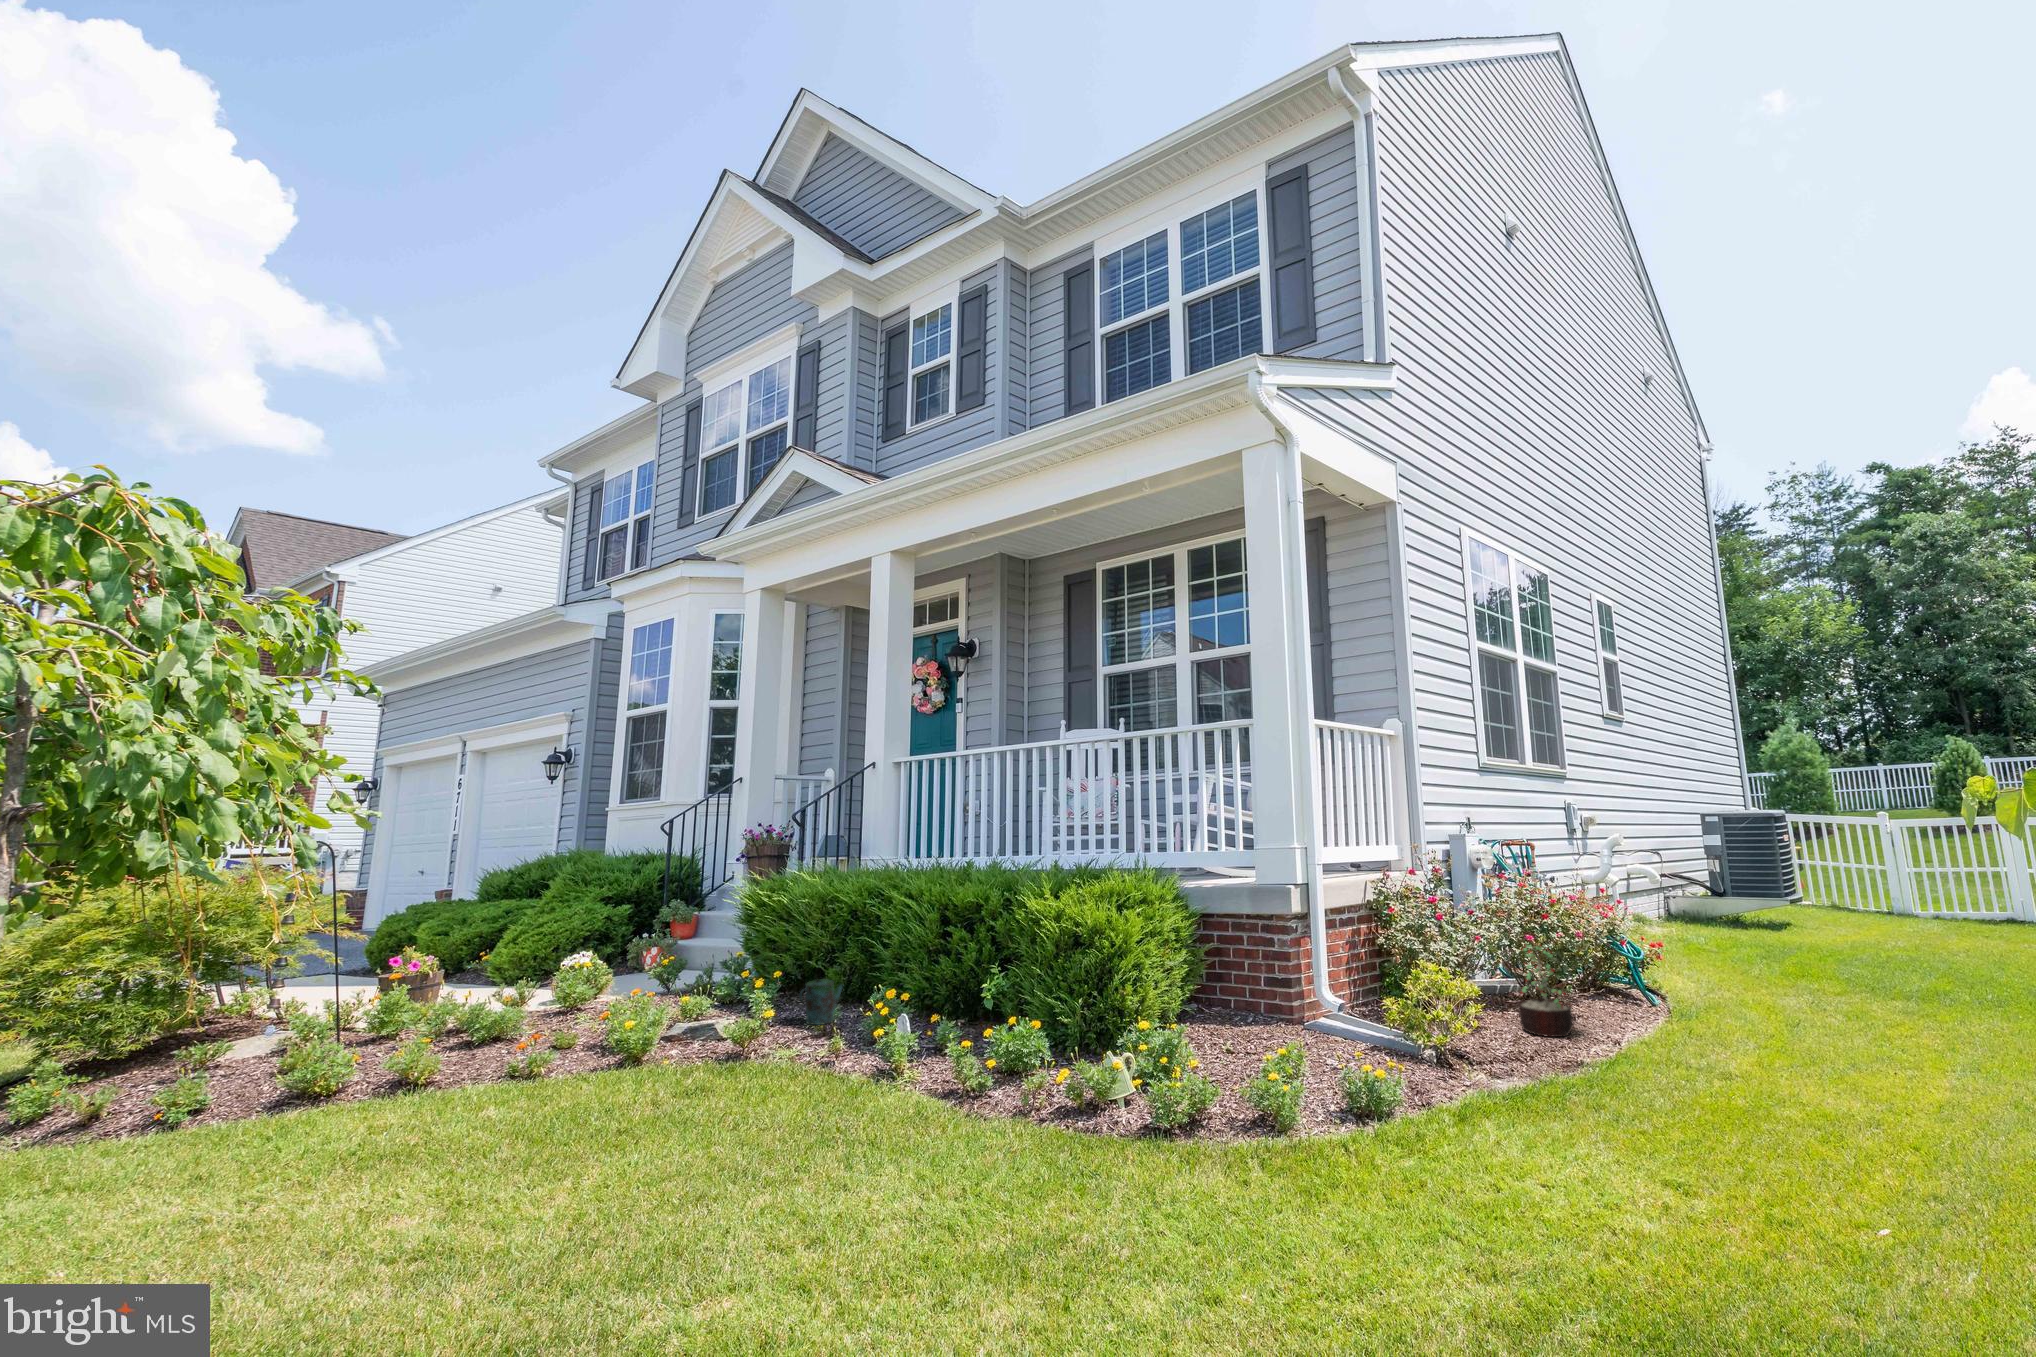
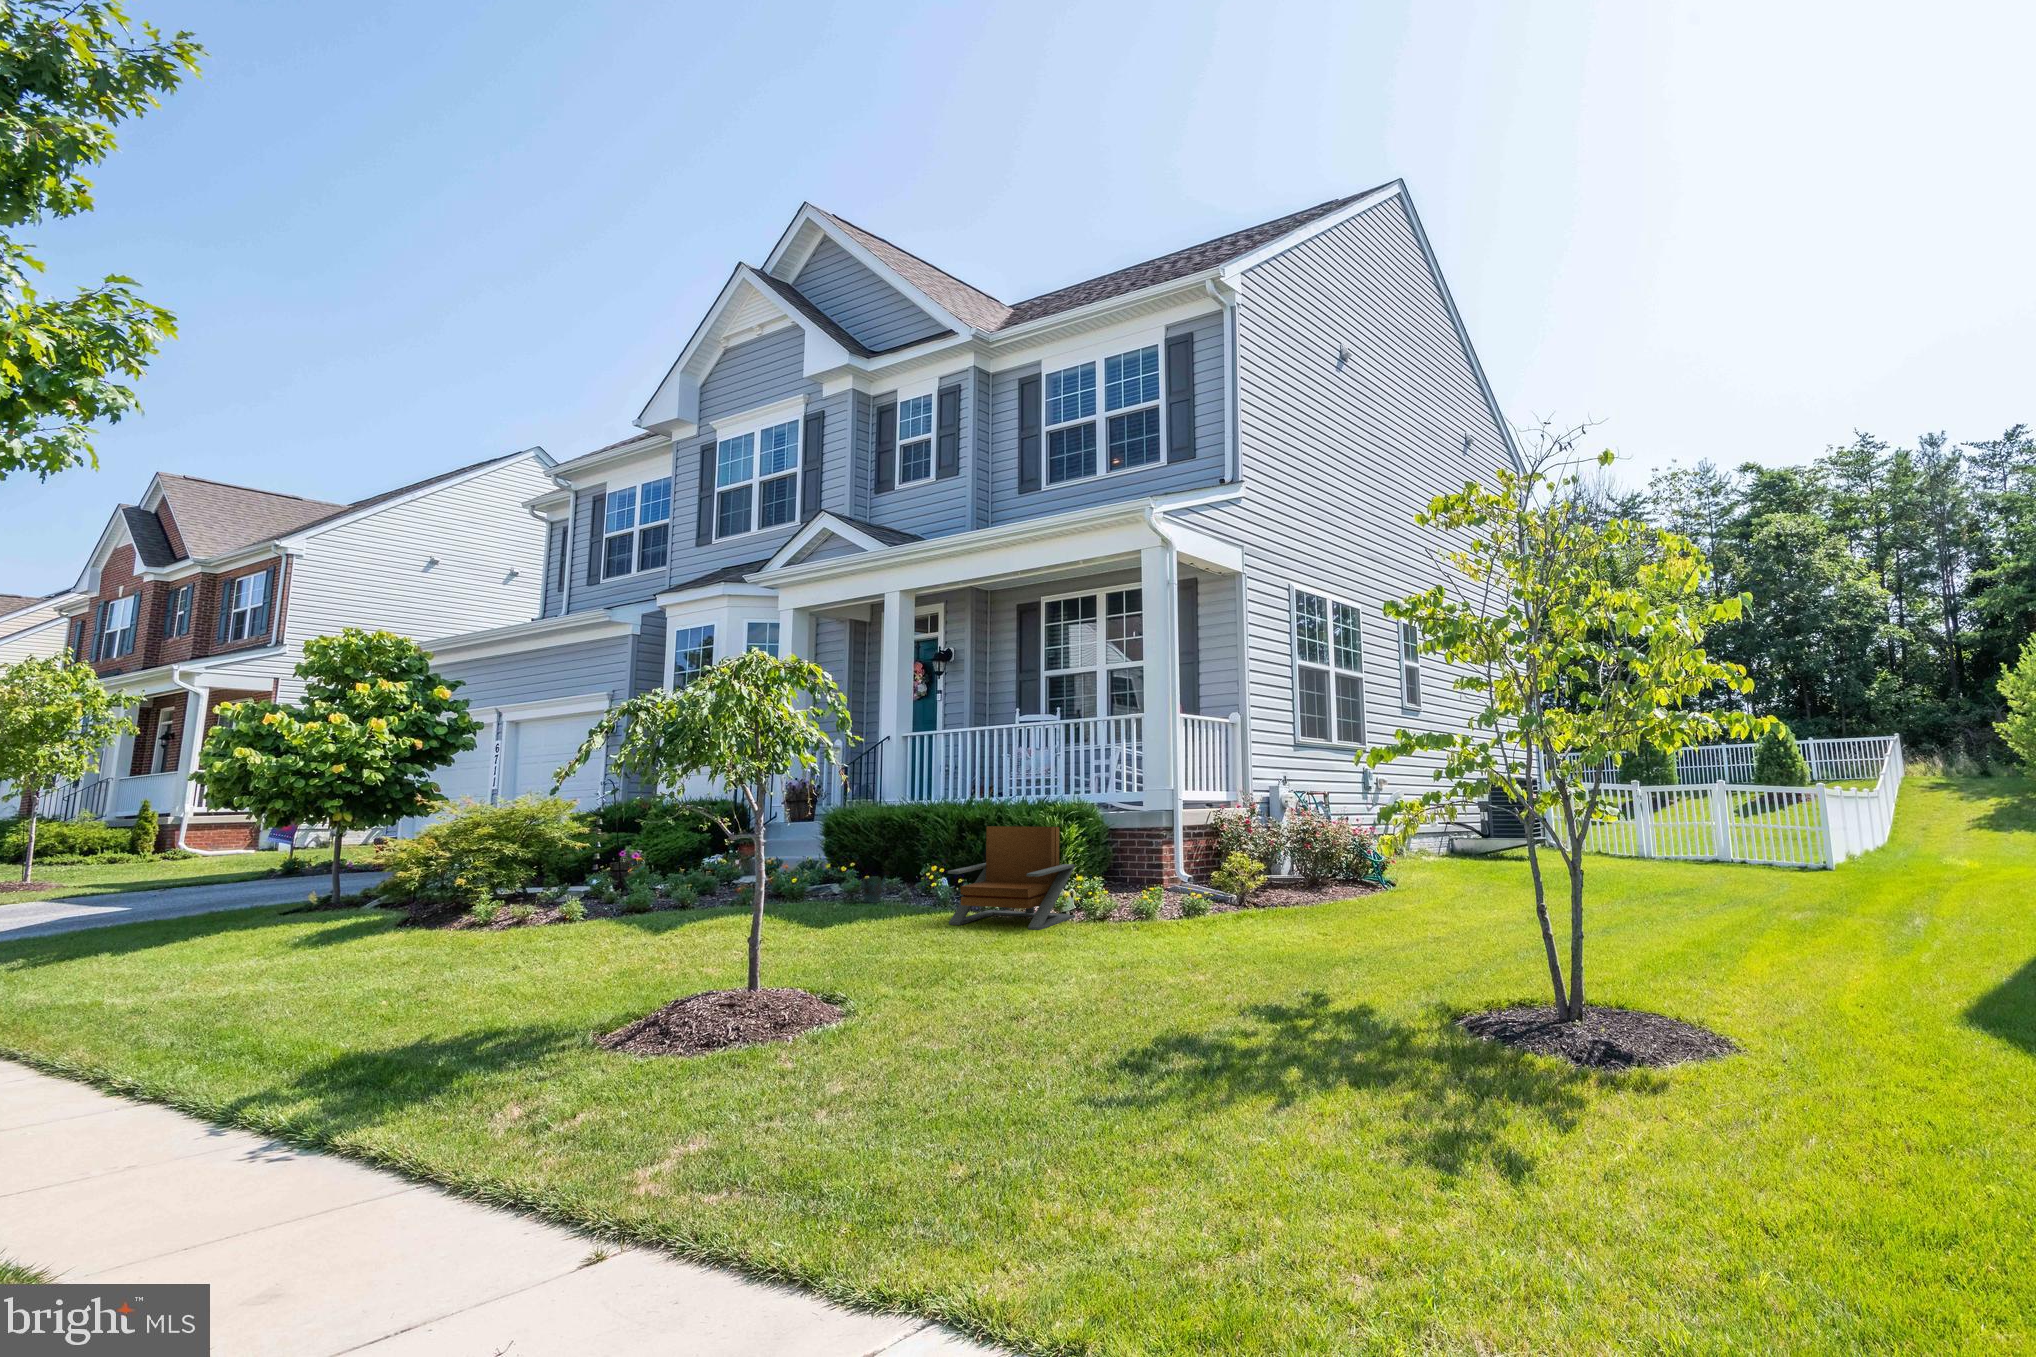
lounge chair: none [902,915,1144,1147] -> present [948,826,1075,930]
decorative plant: present [1519,945,1573,1037] -> none [1288,845,1316,895]

